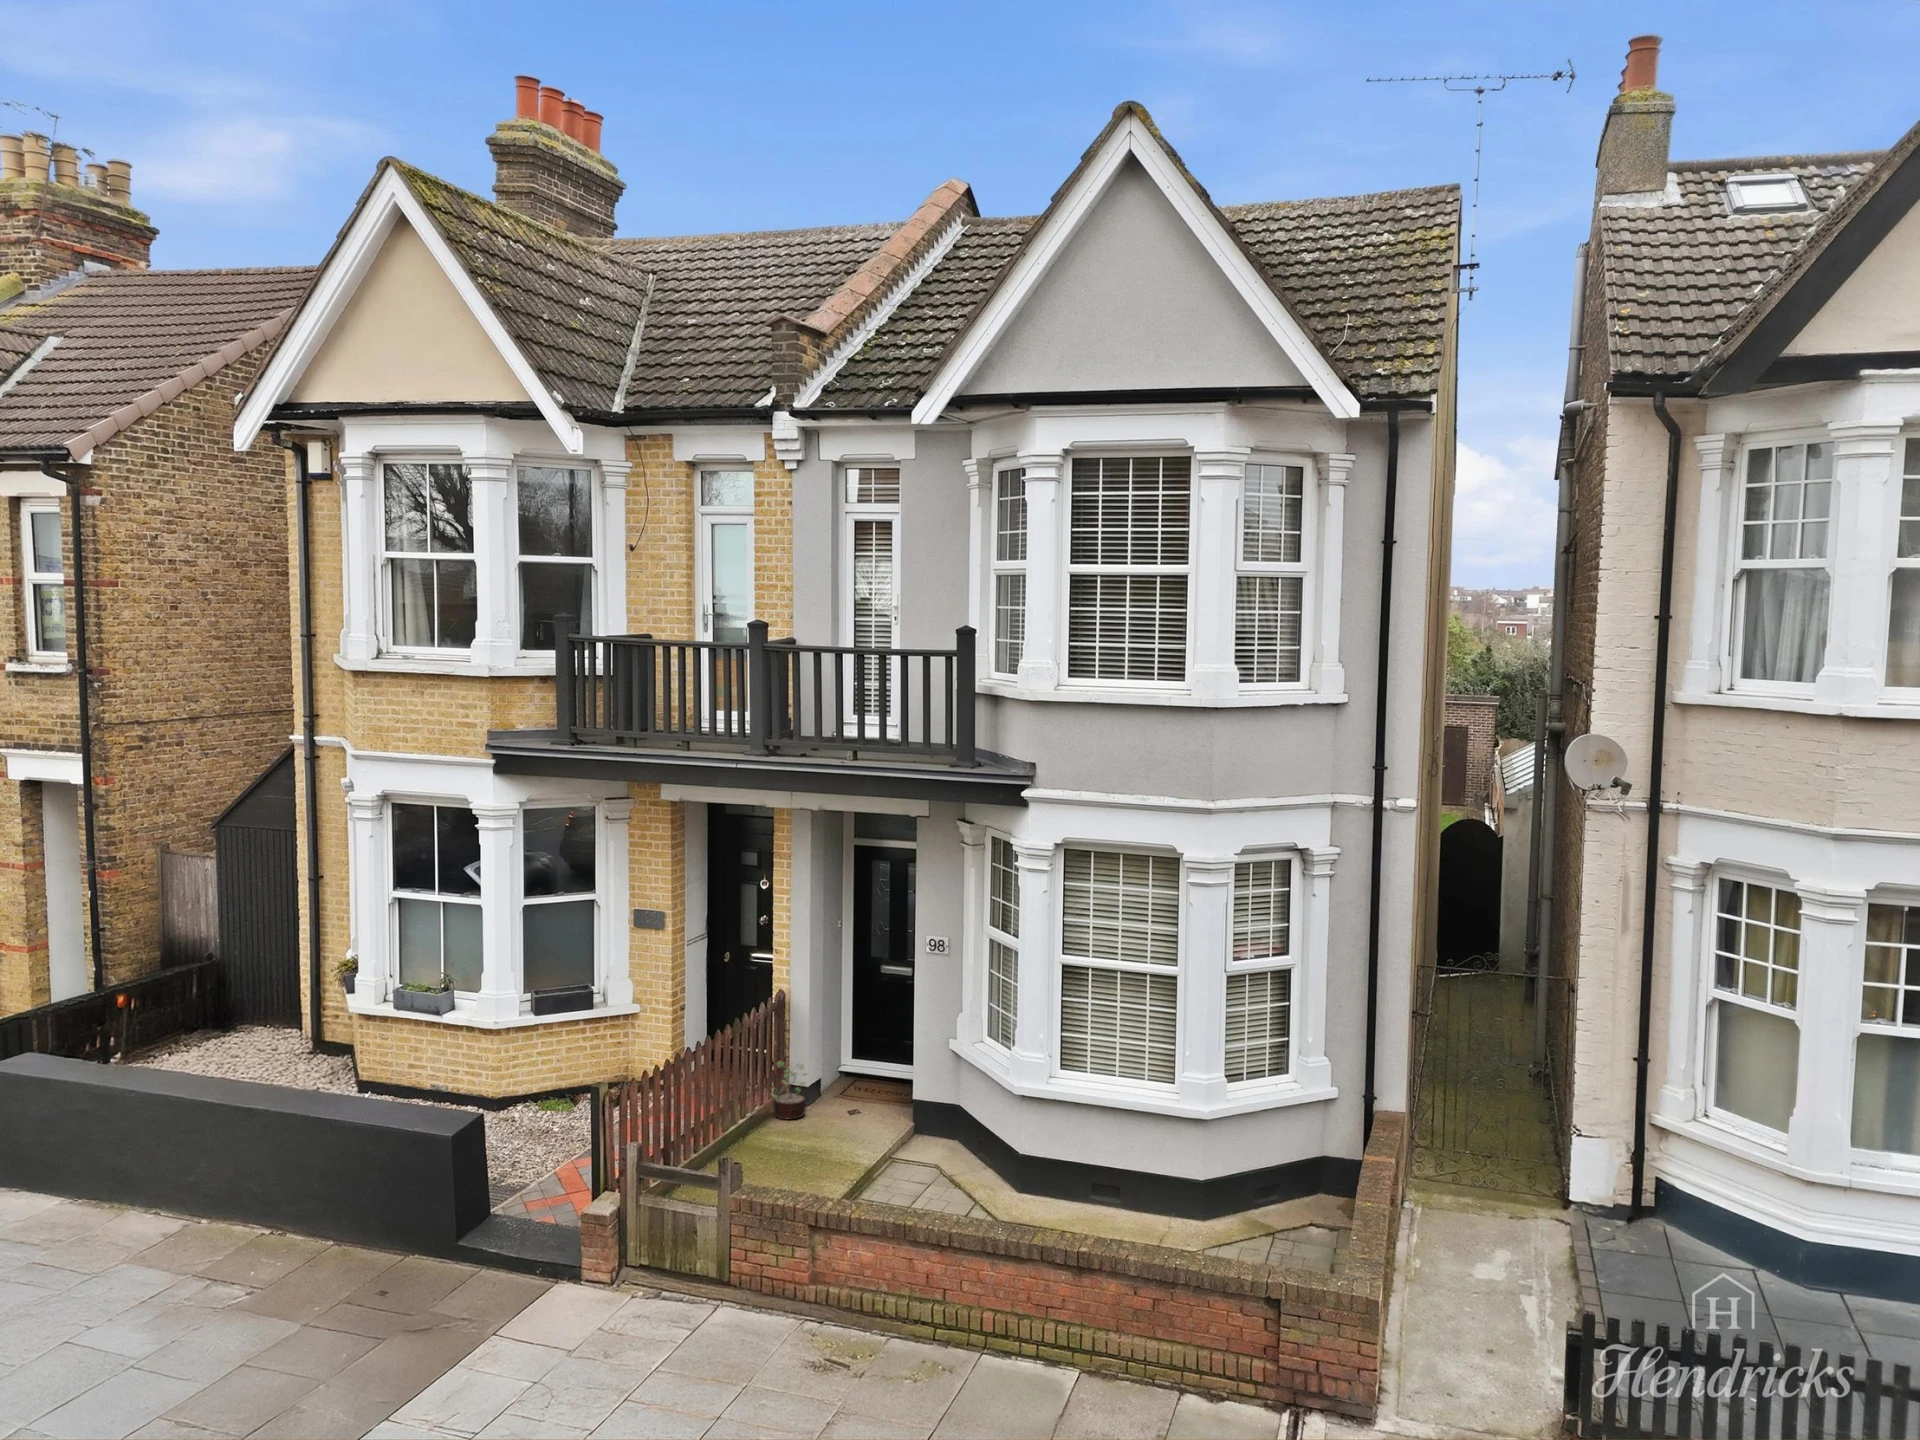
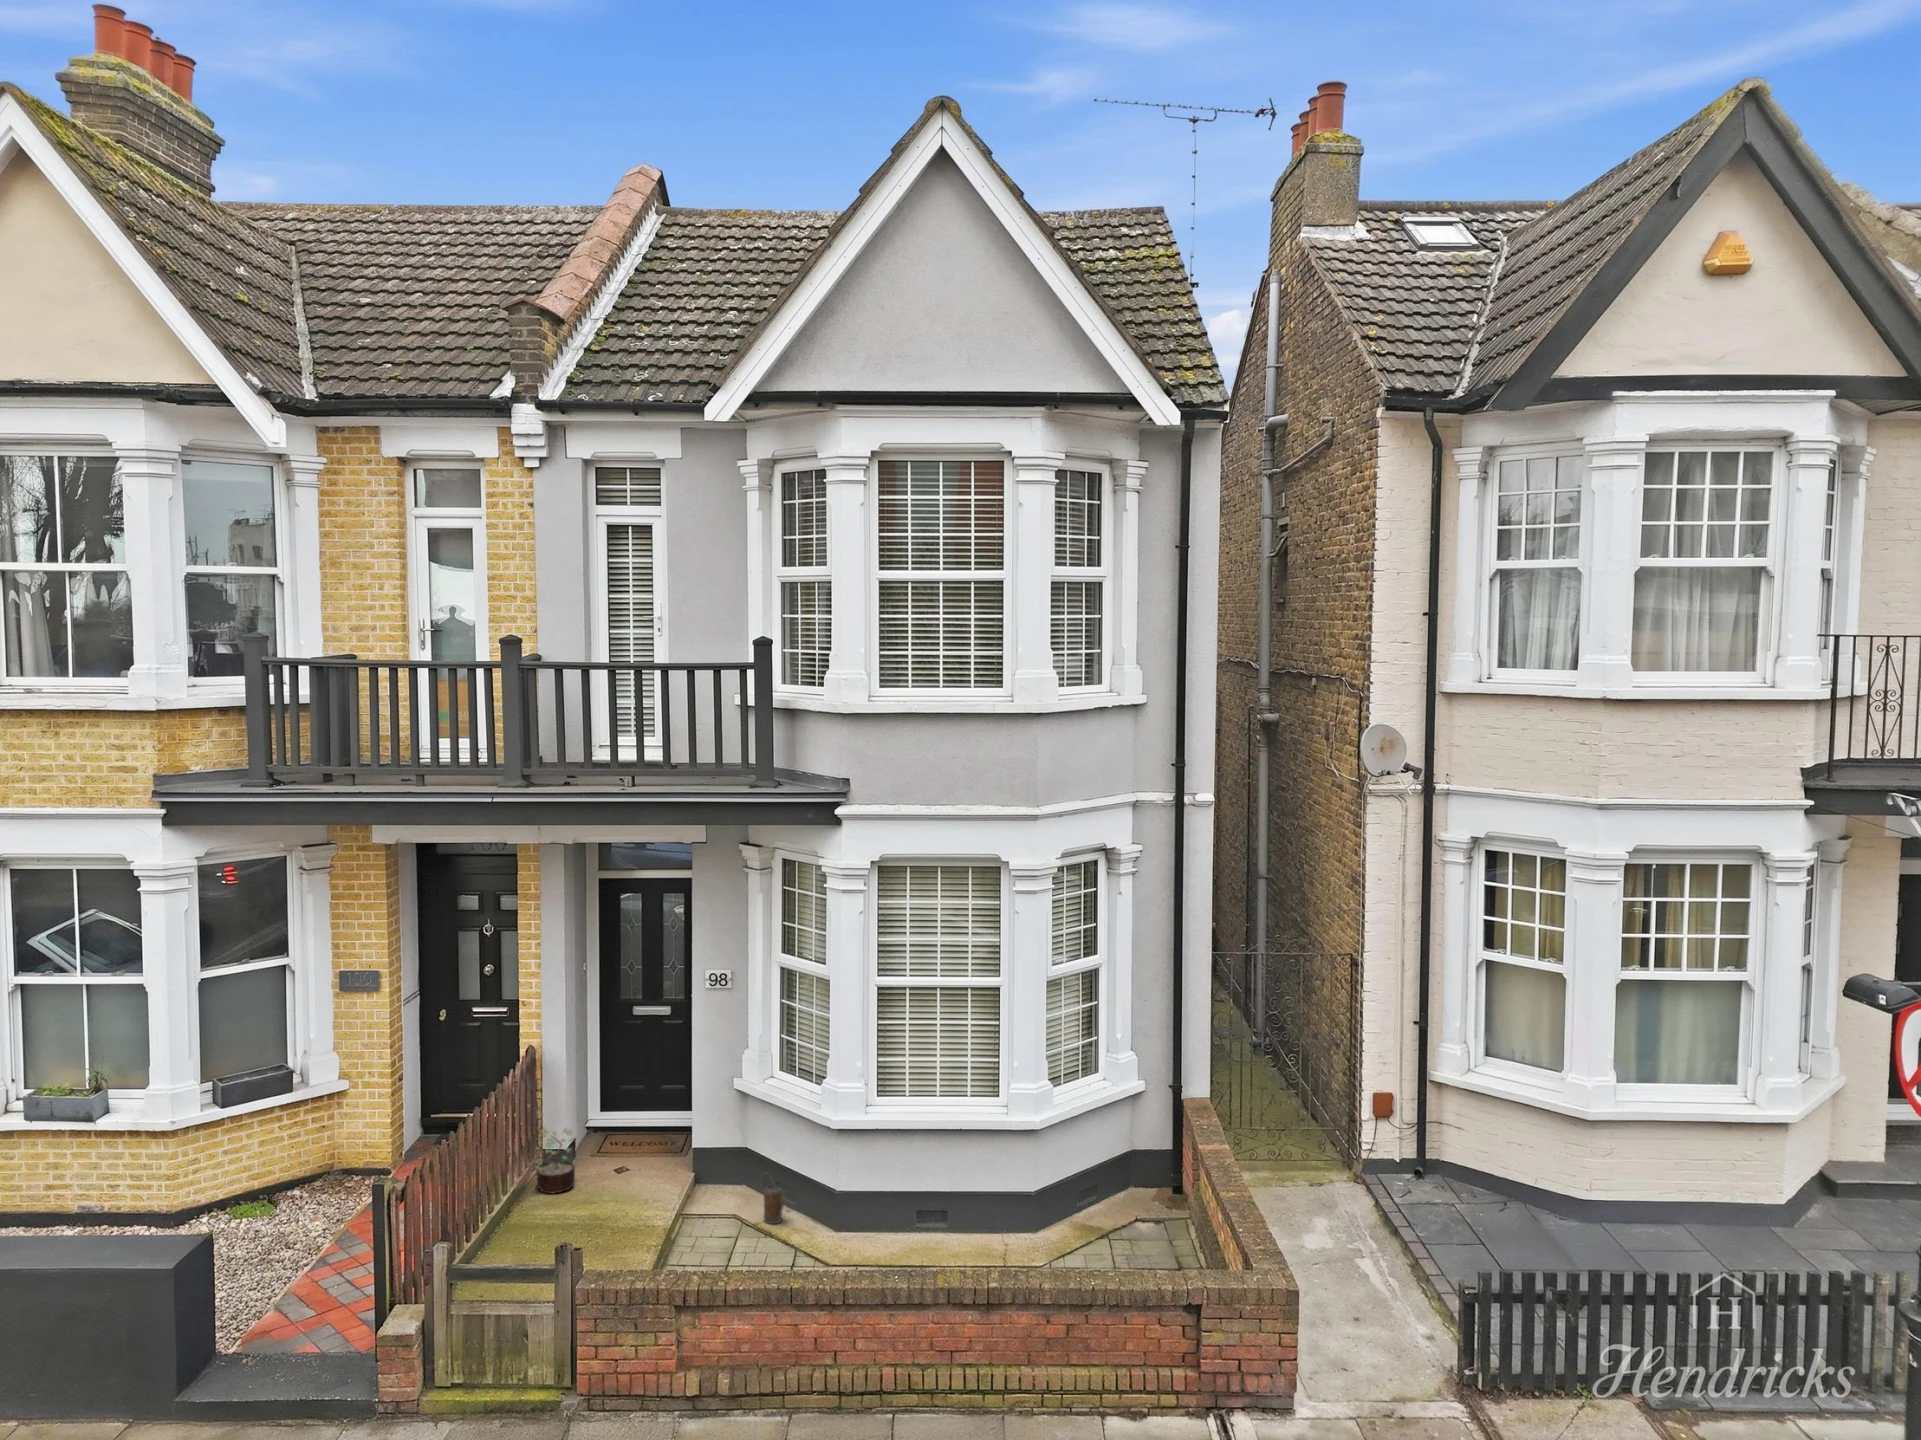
watering can: none [954,1125,973,1174] -> present [760,1172,785,1224]

